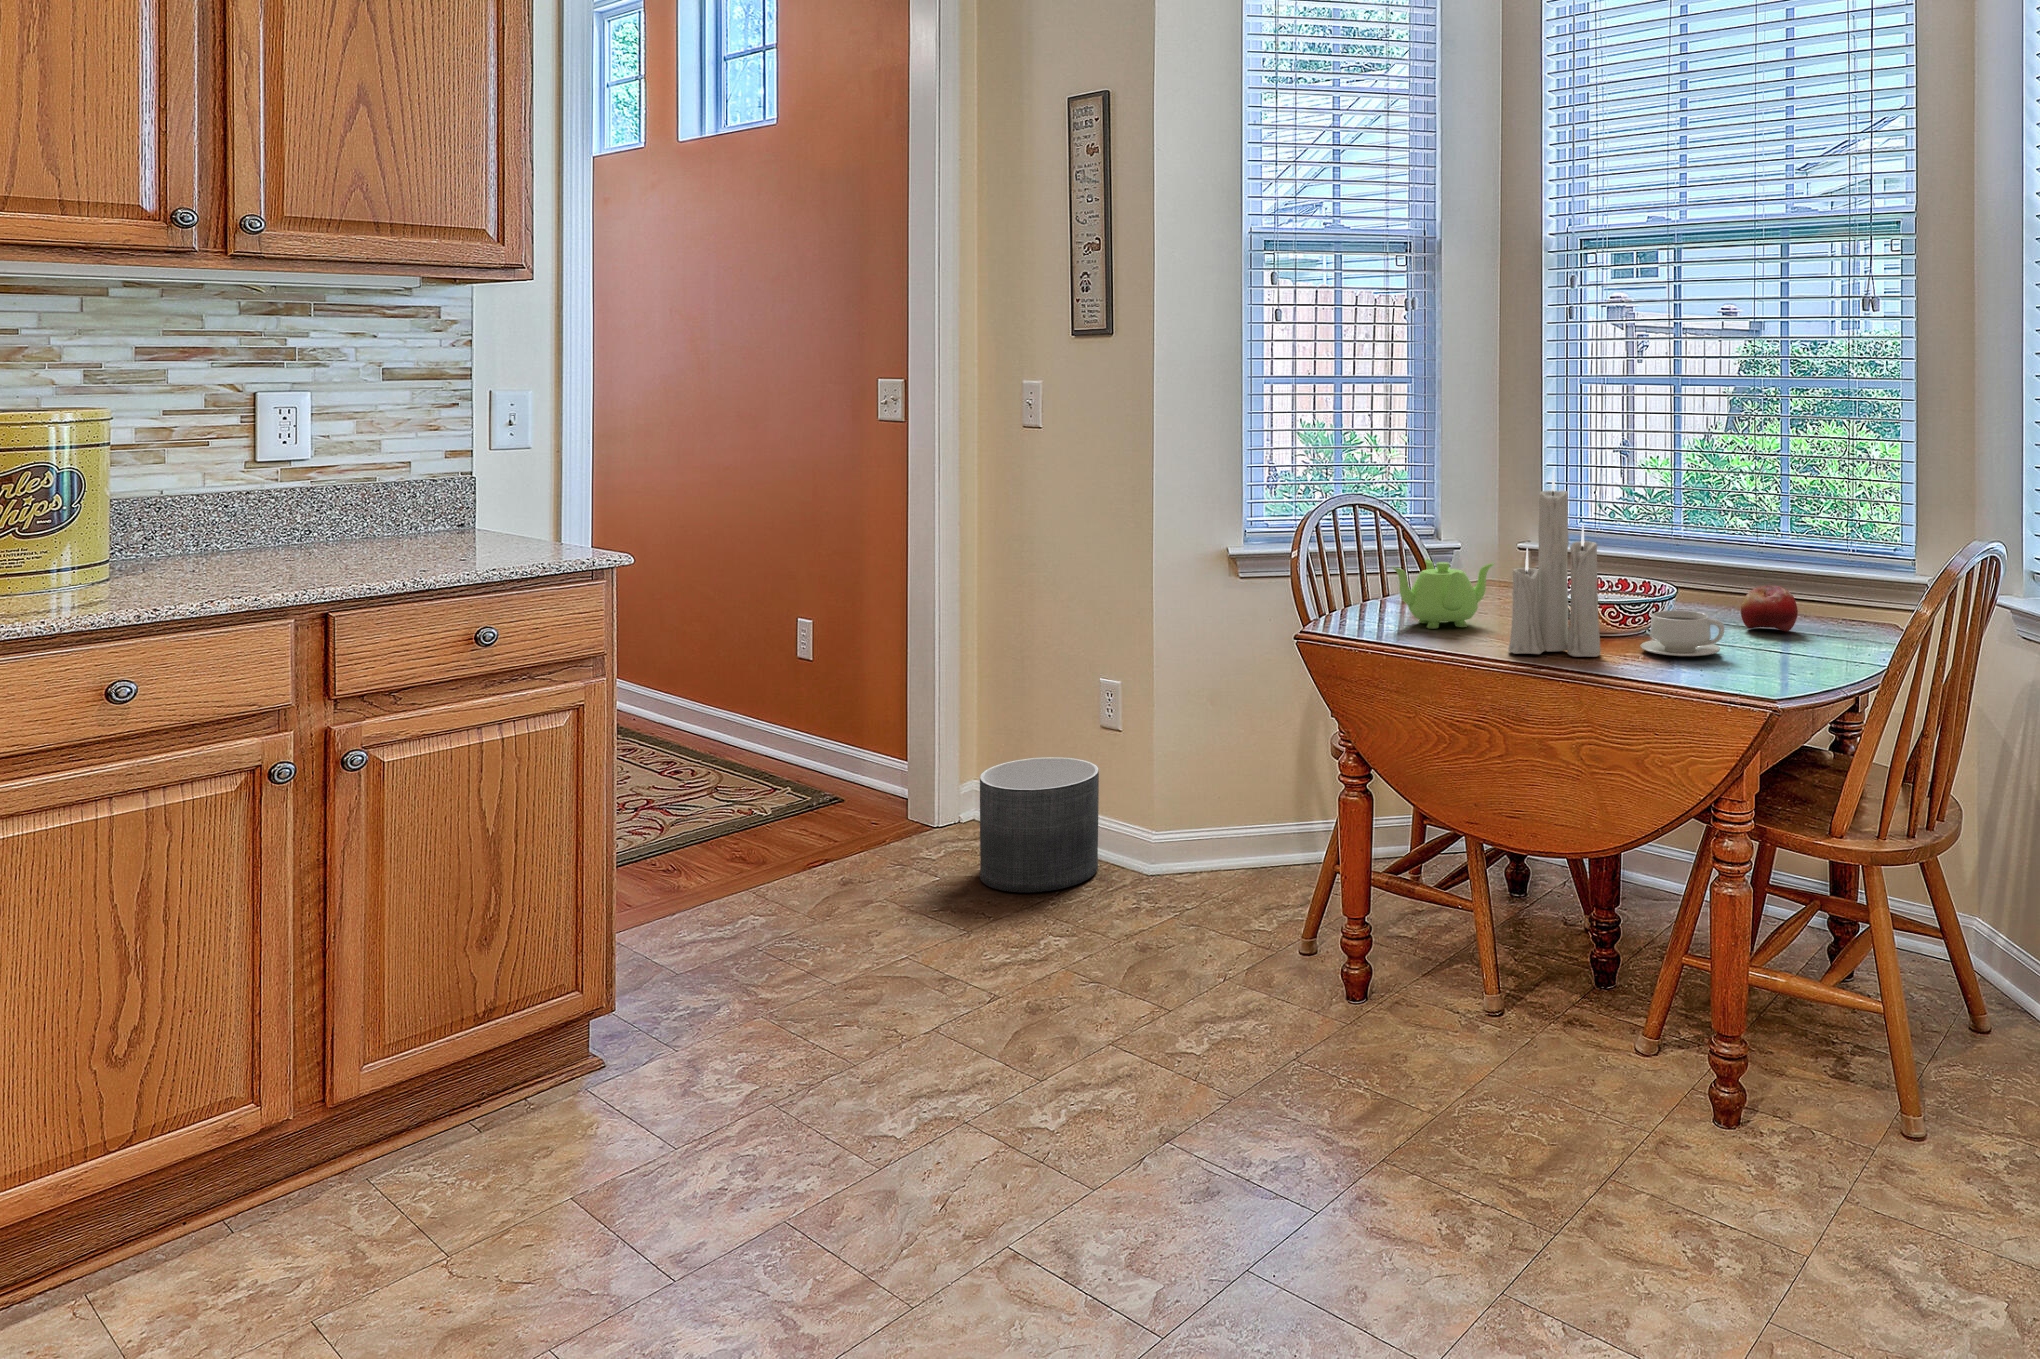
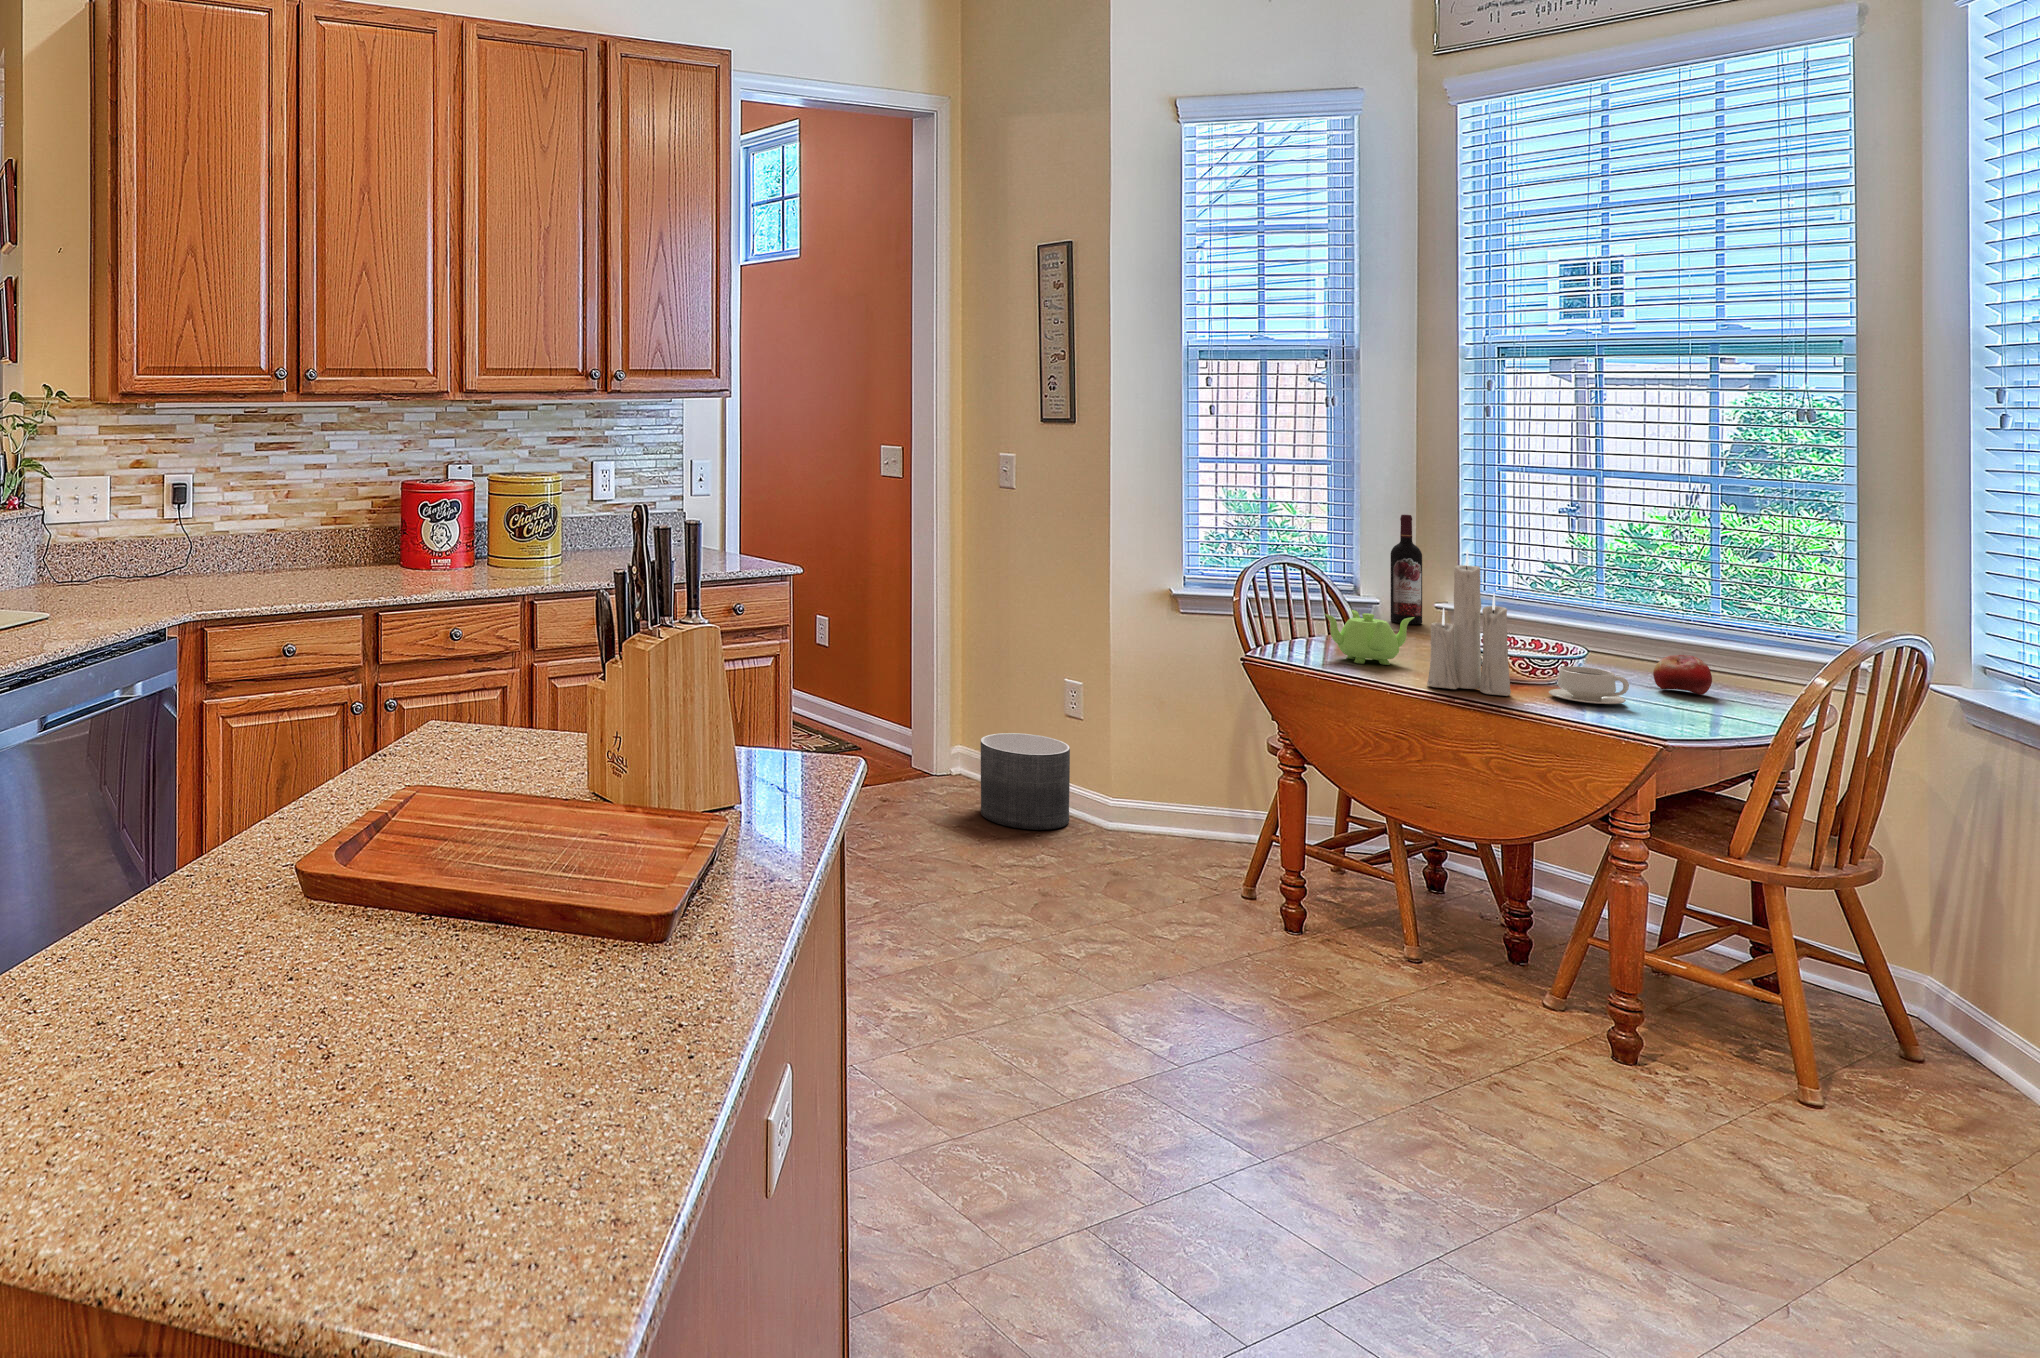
wine bottle: none [1470,441,1503,572] -> present [1390,515,1422,624]

